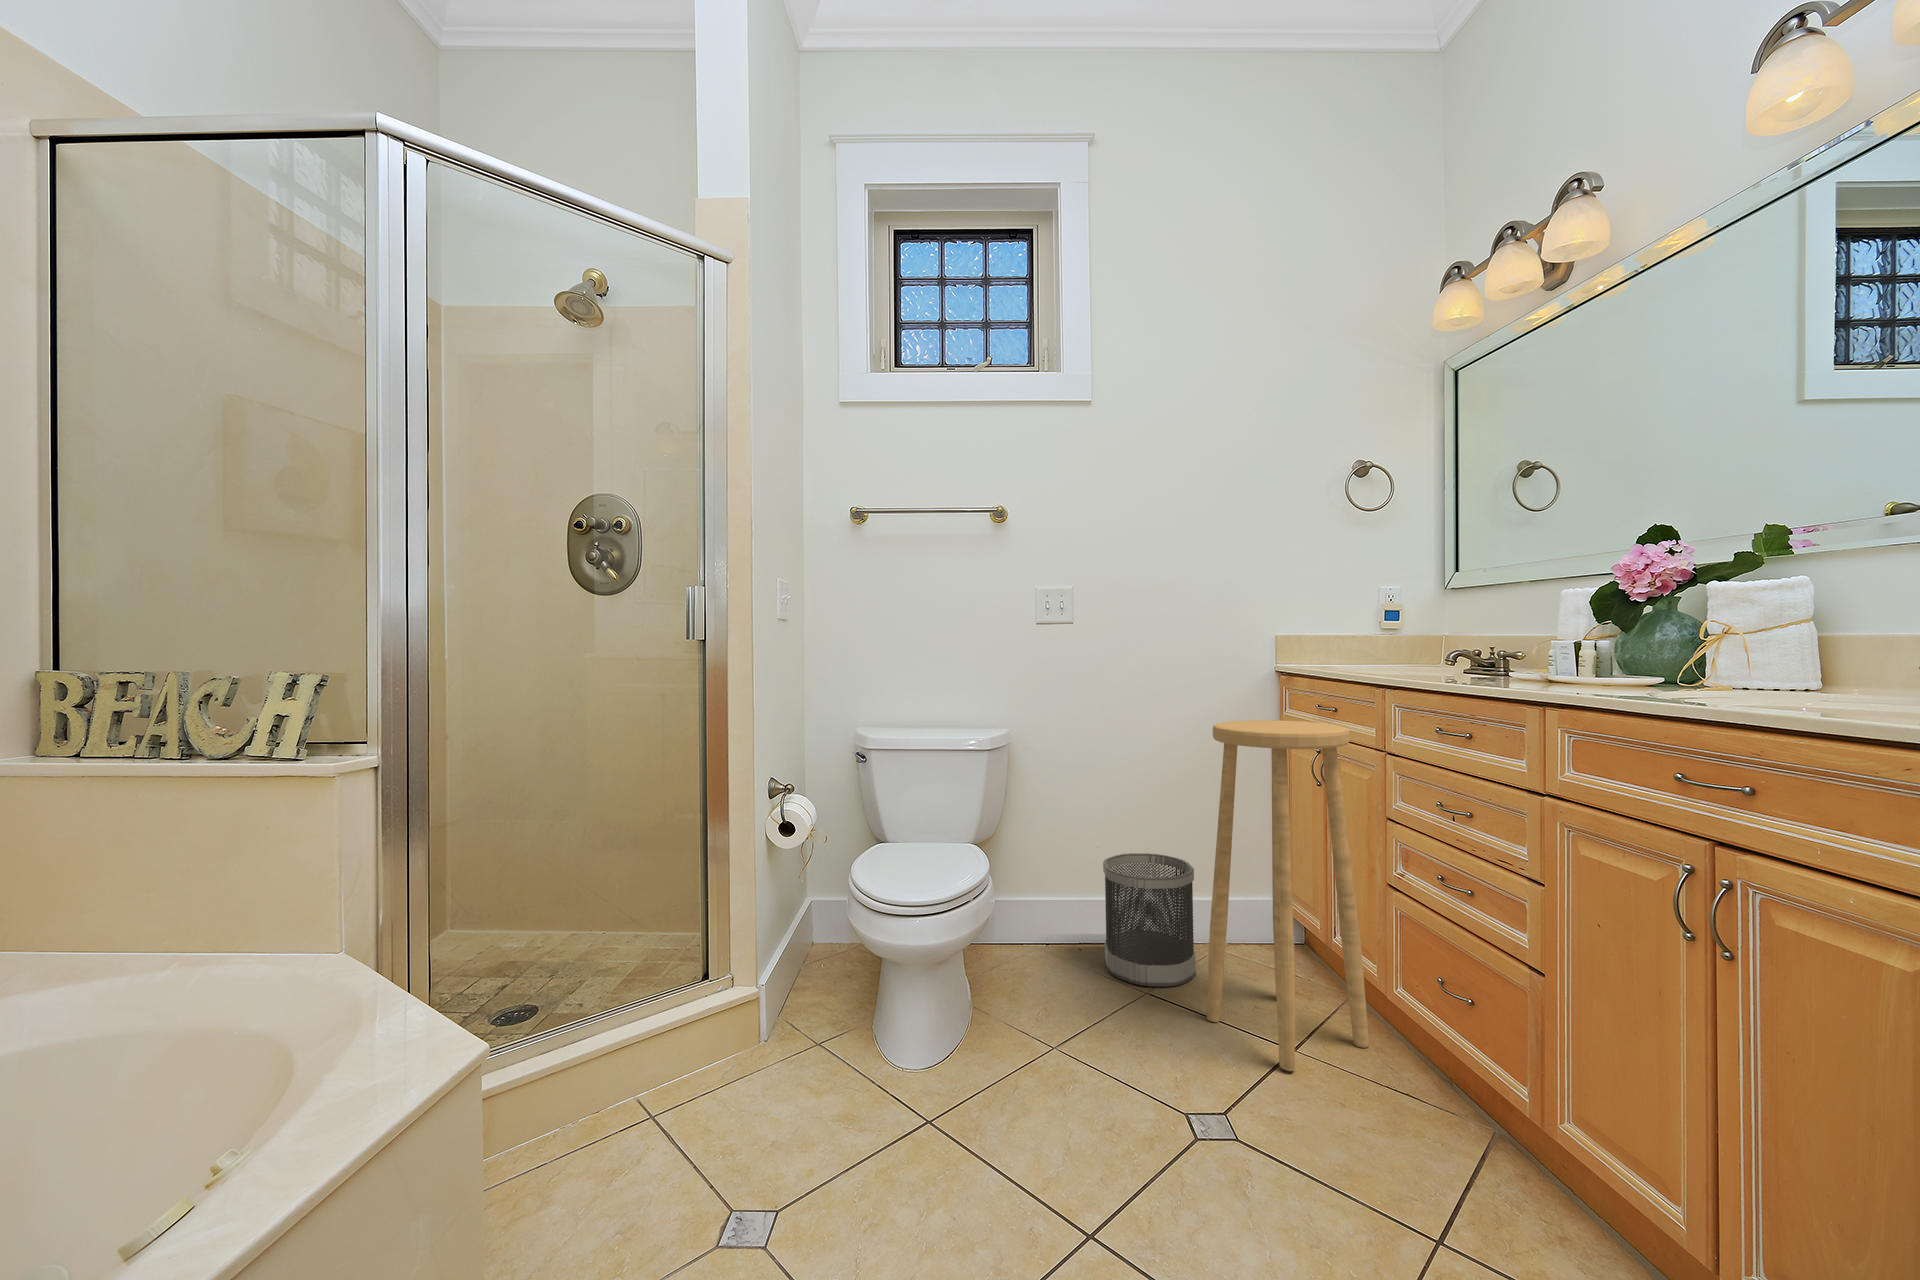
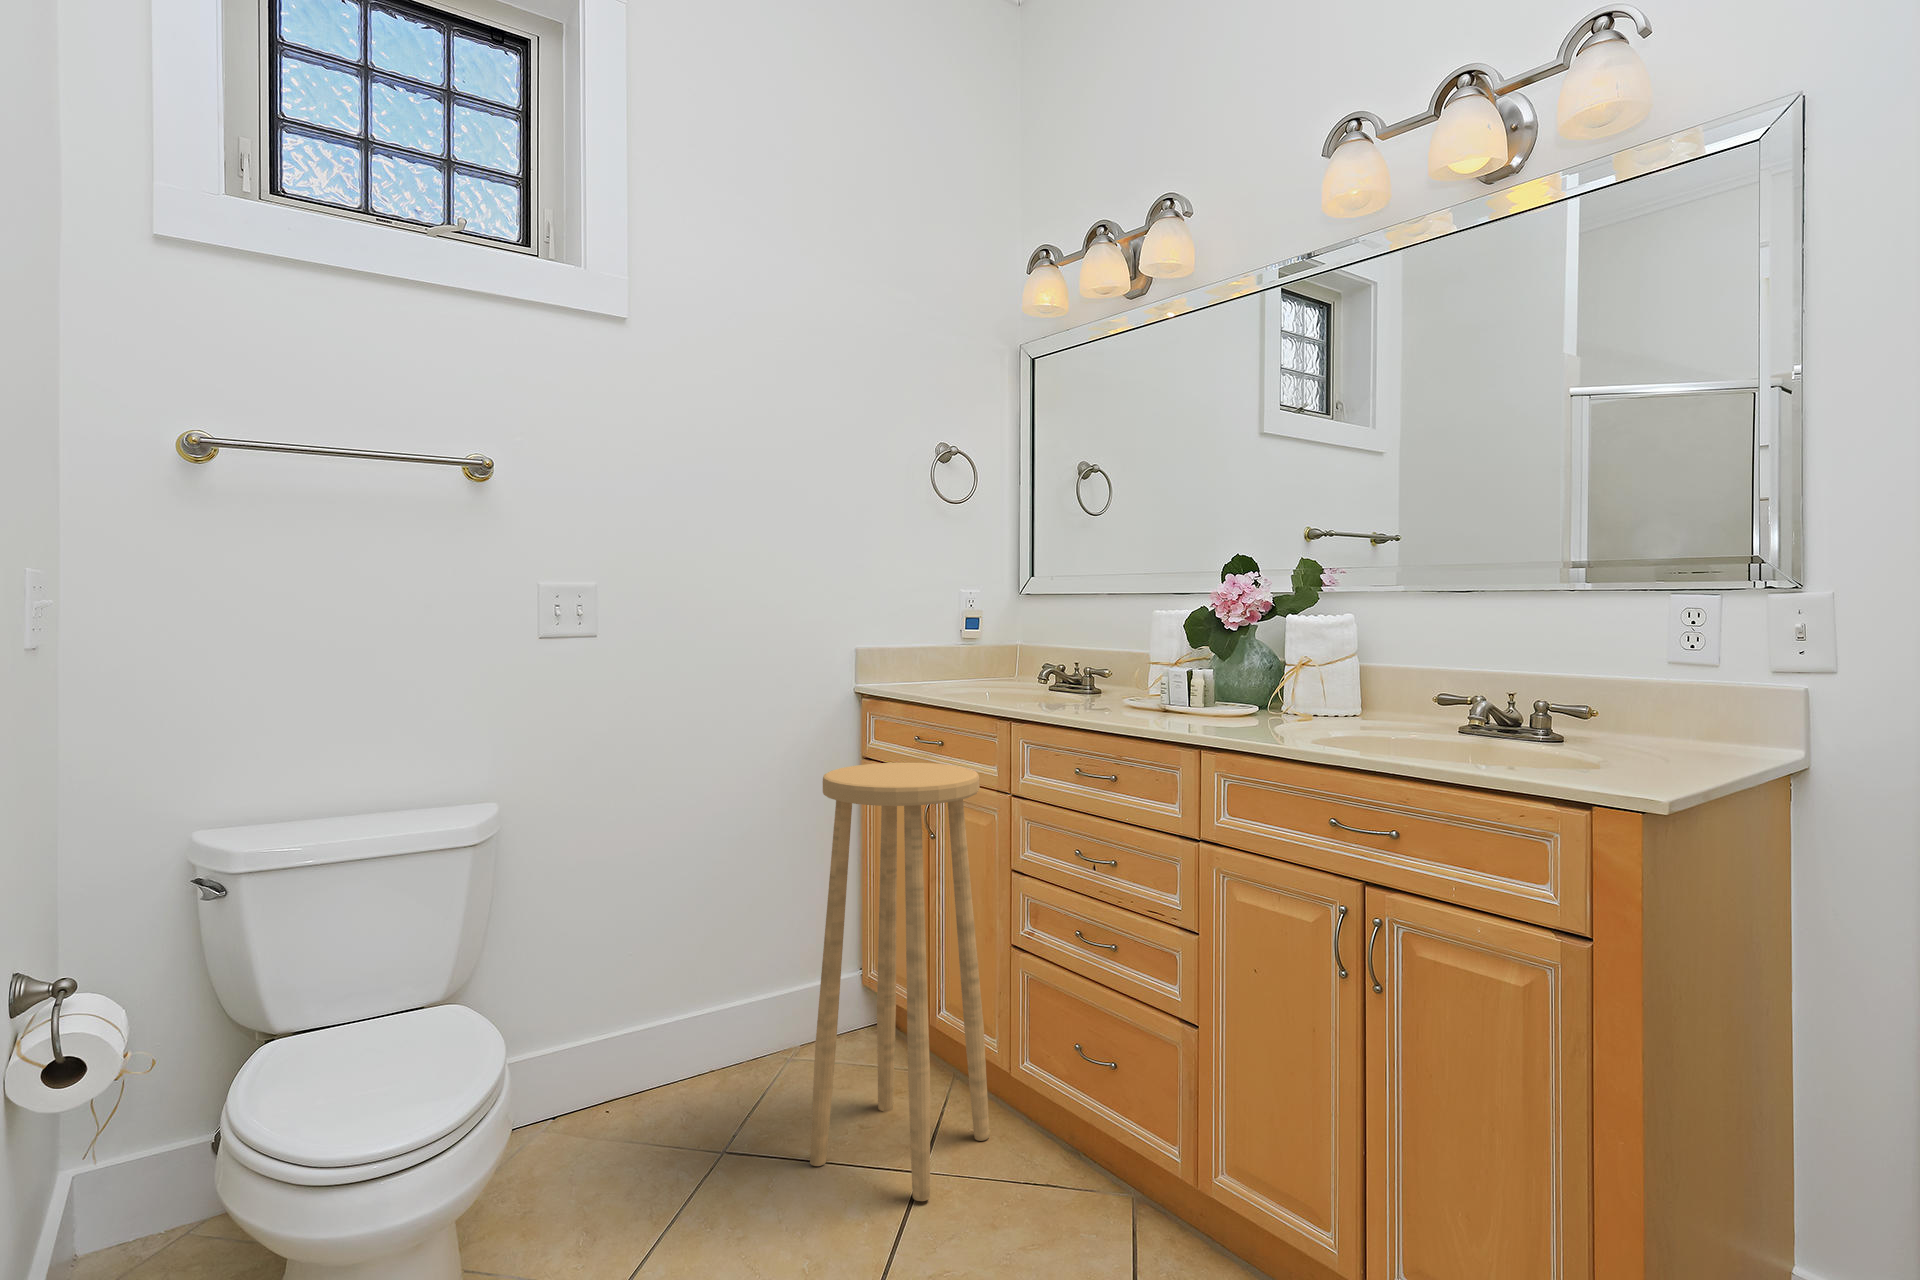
wastebasket: present [1103,853,1196,986] -> none [648,952,776,1145]

